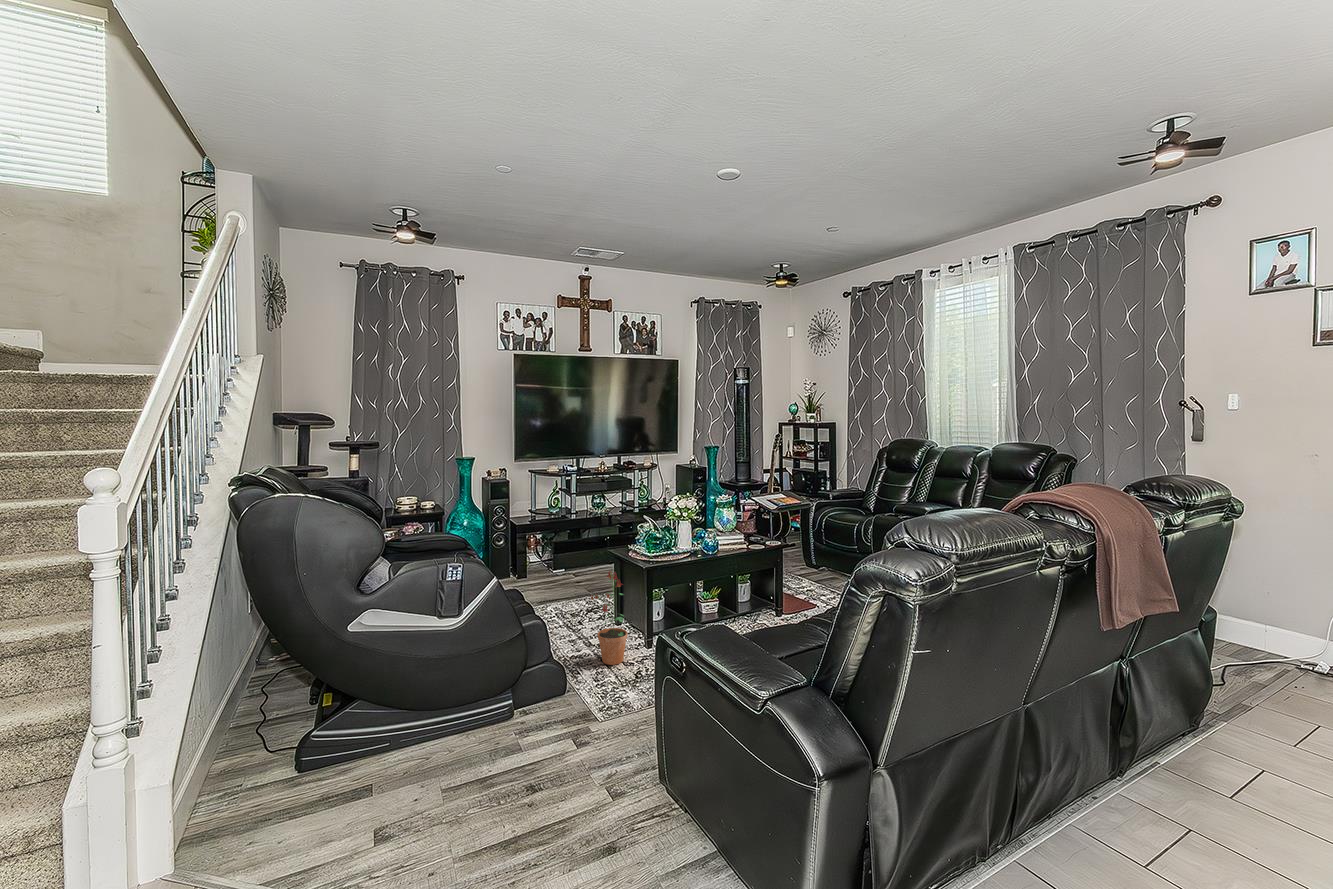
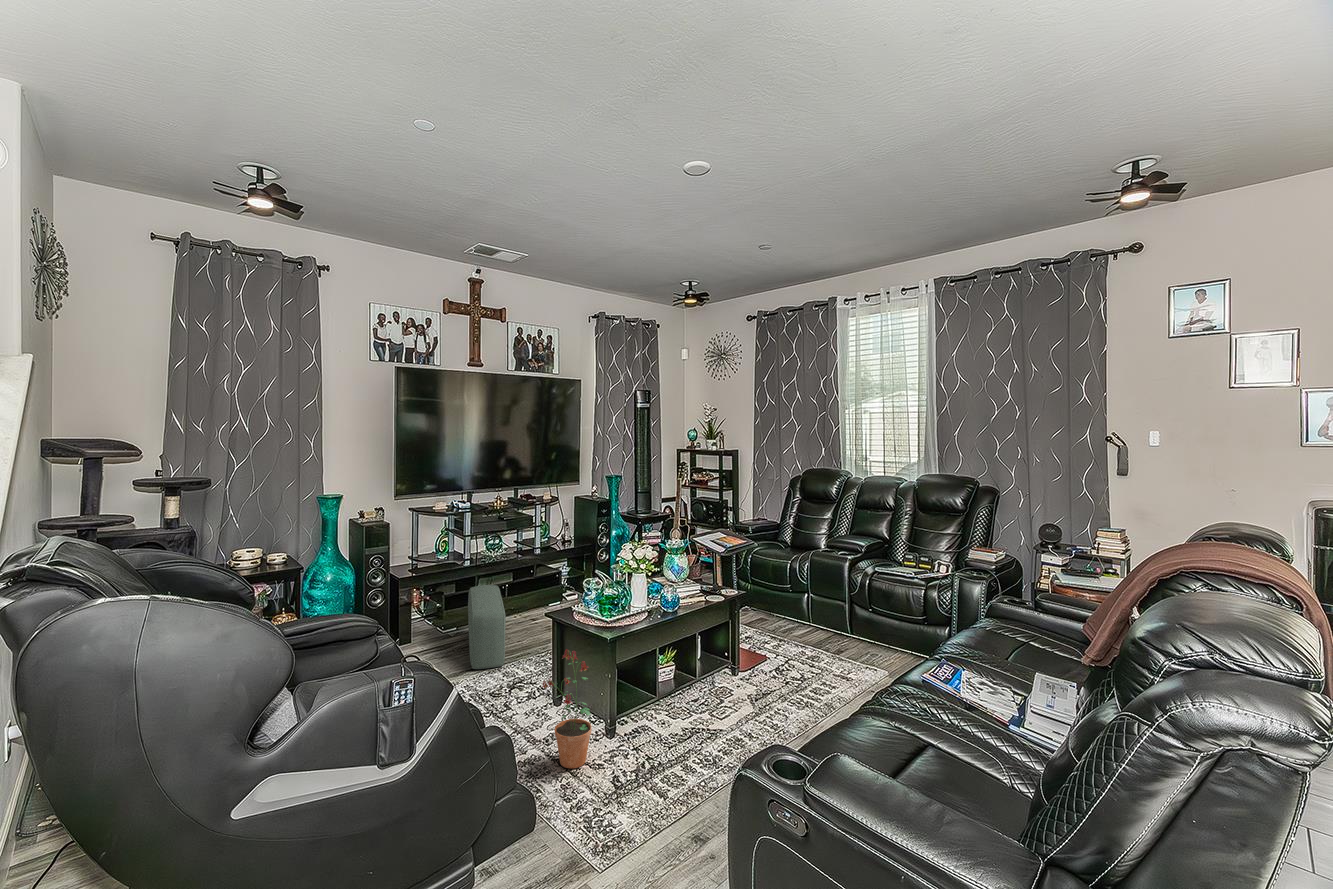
pouf: none [561,534,594,597] -> present [468,585,506,669]

